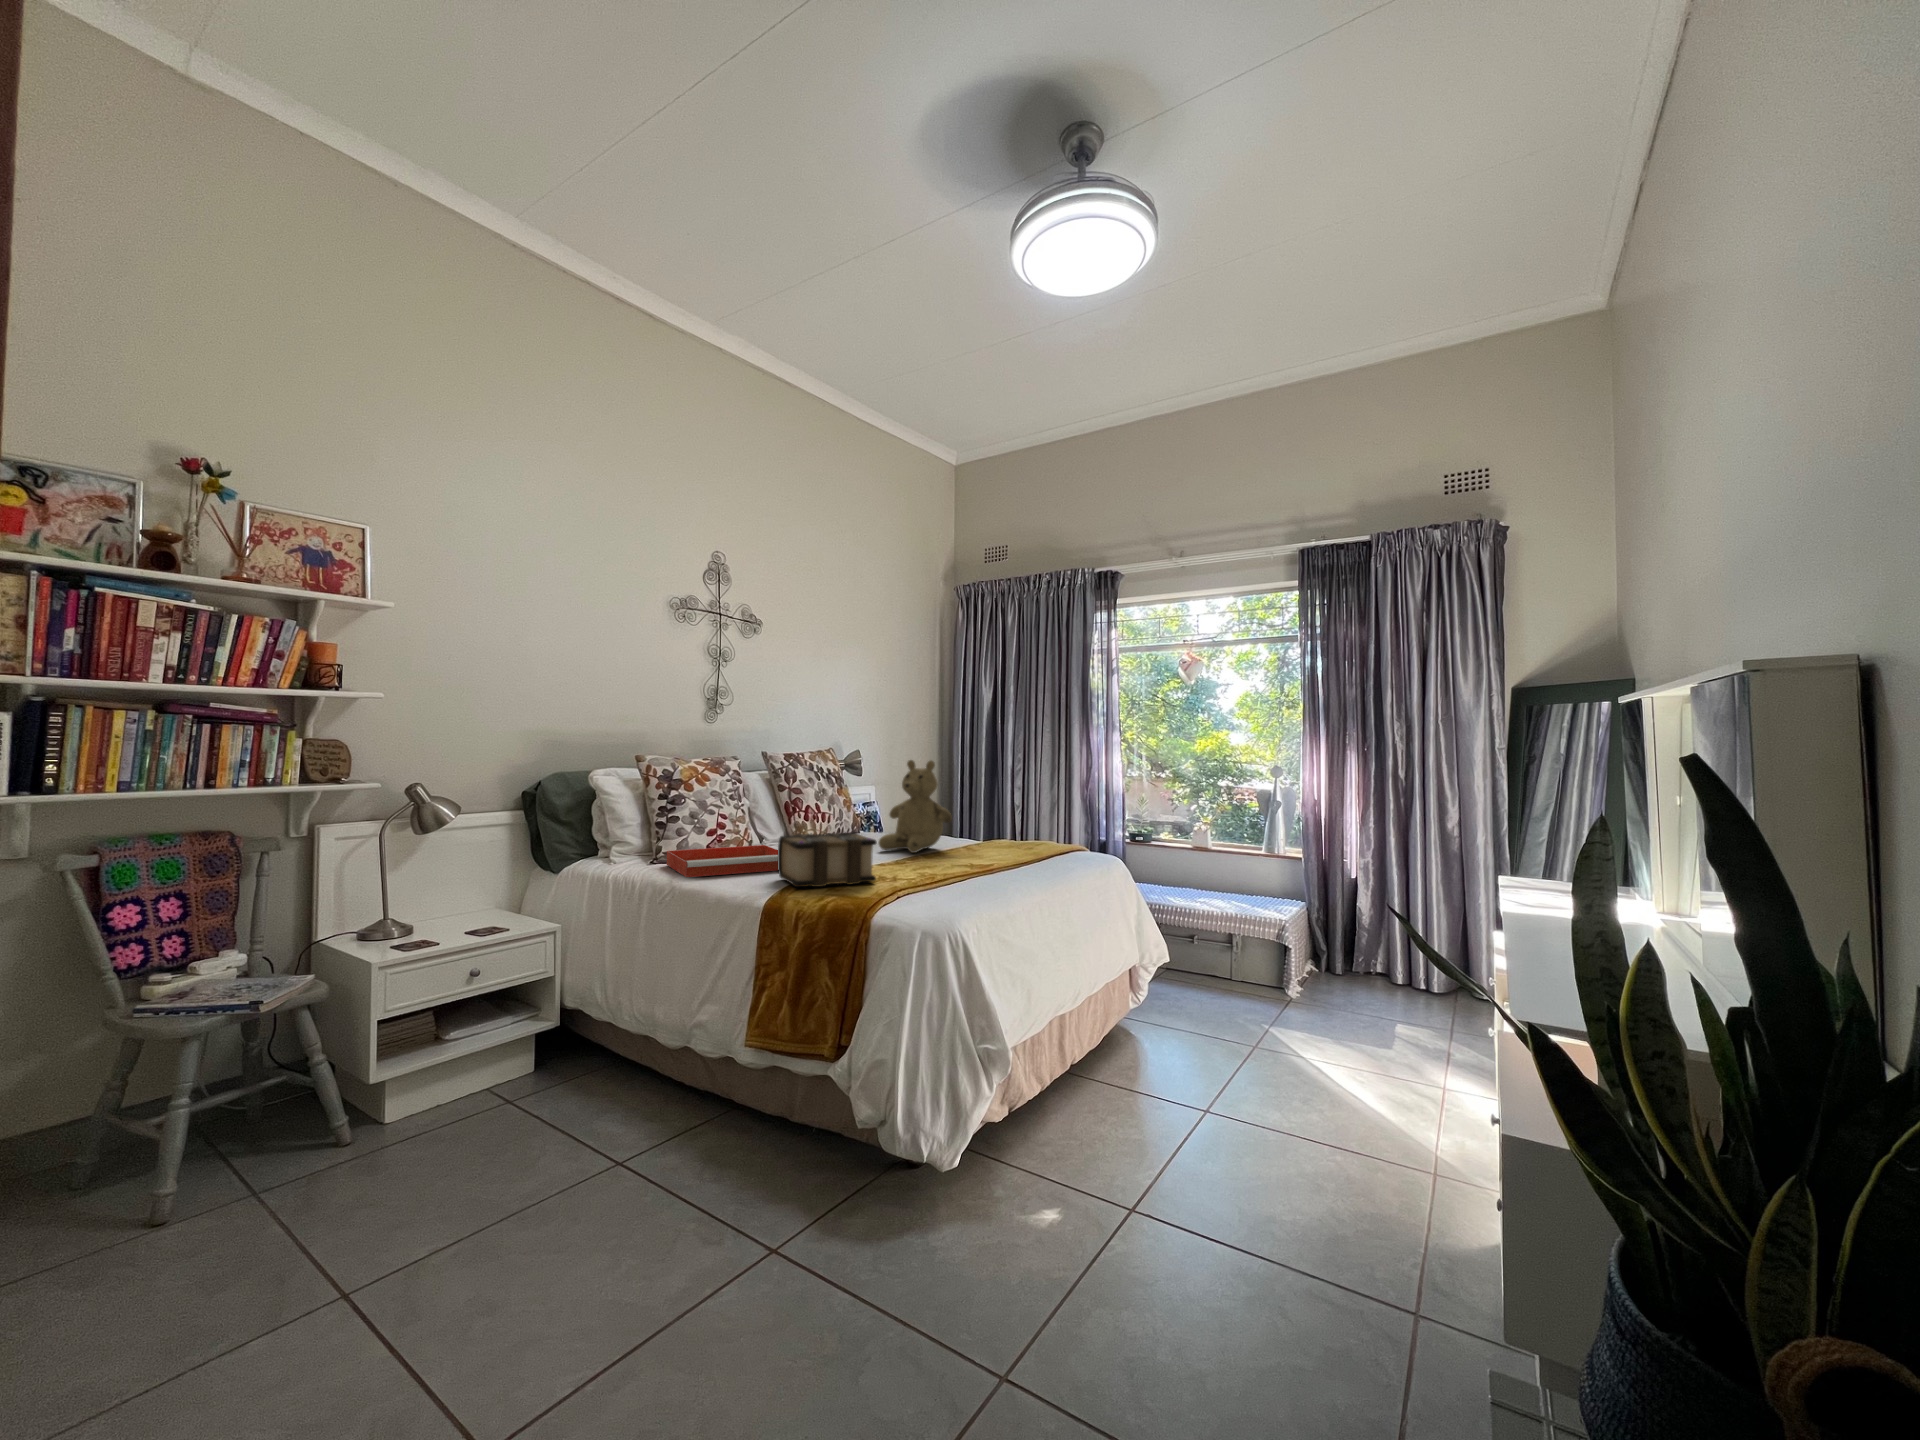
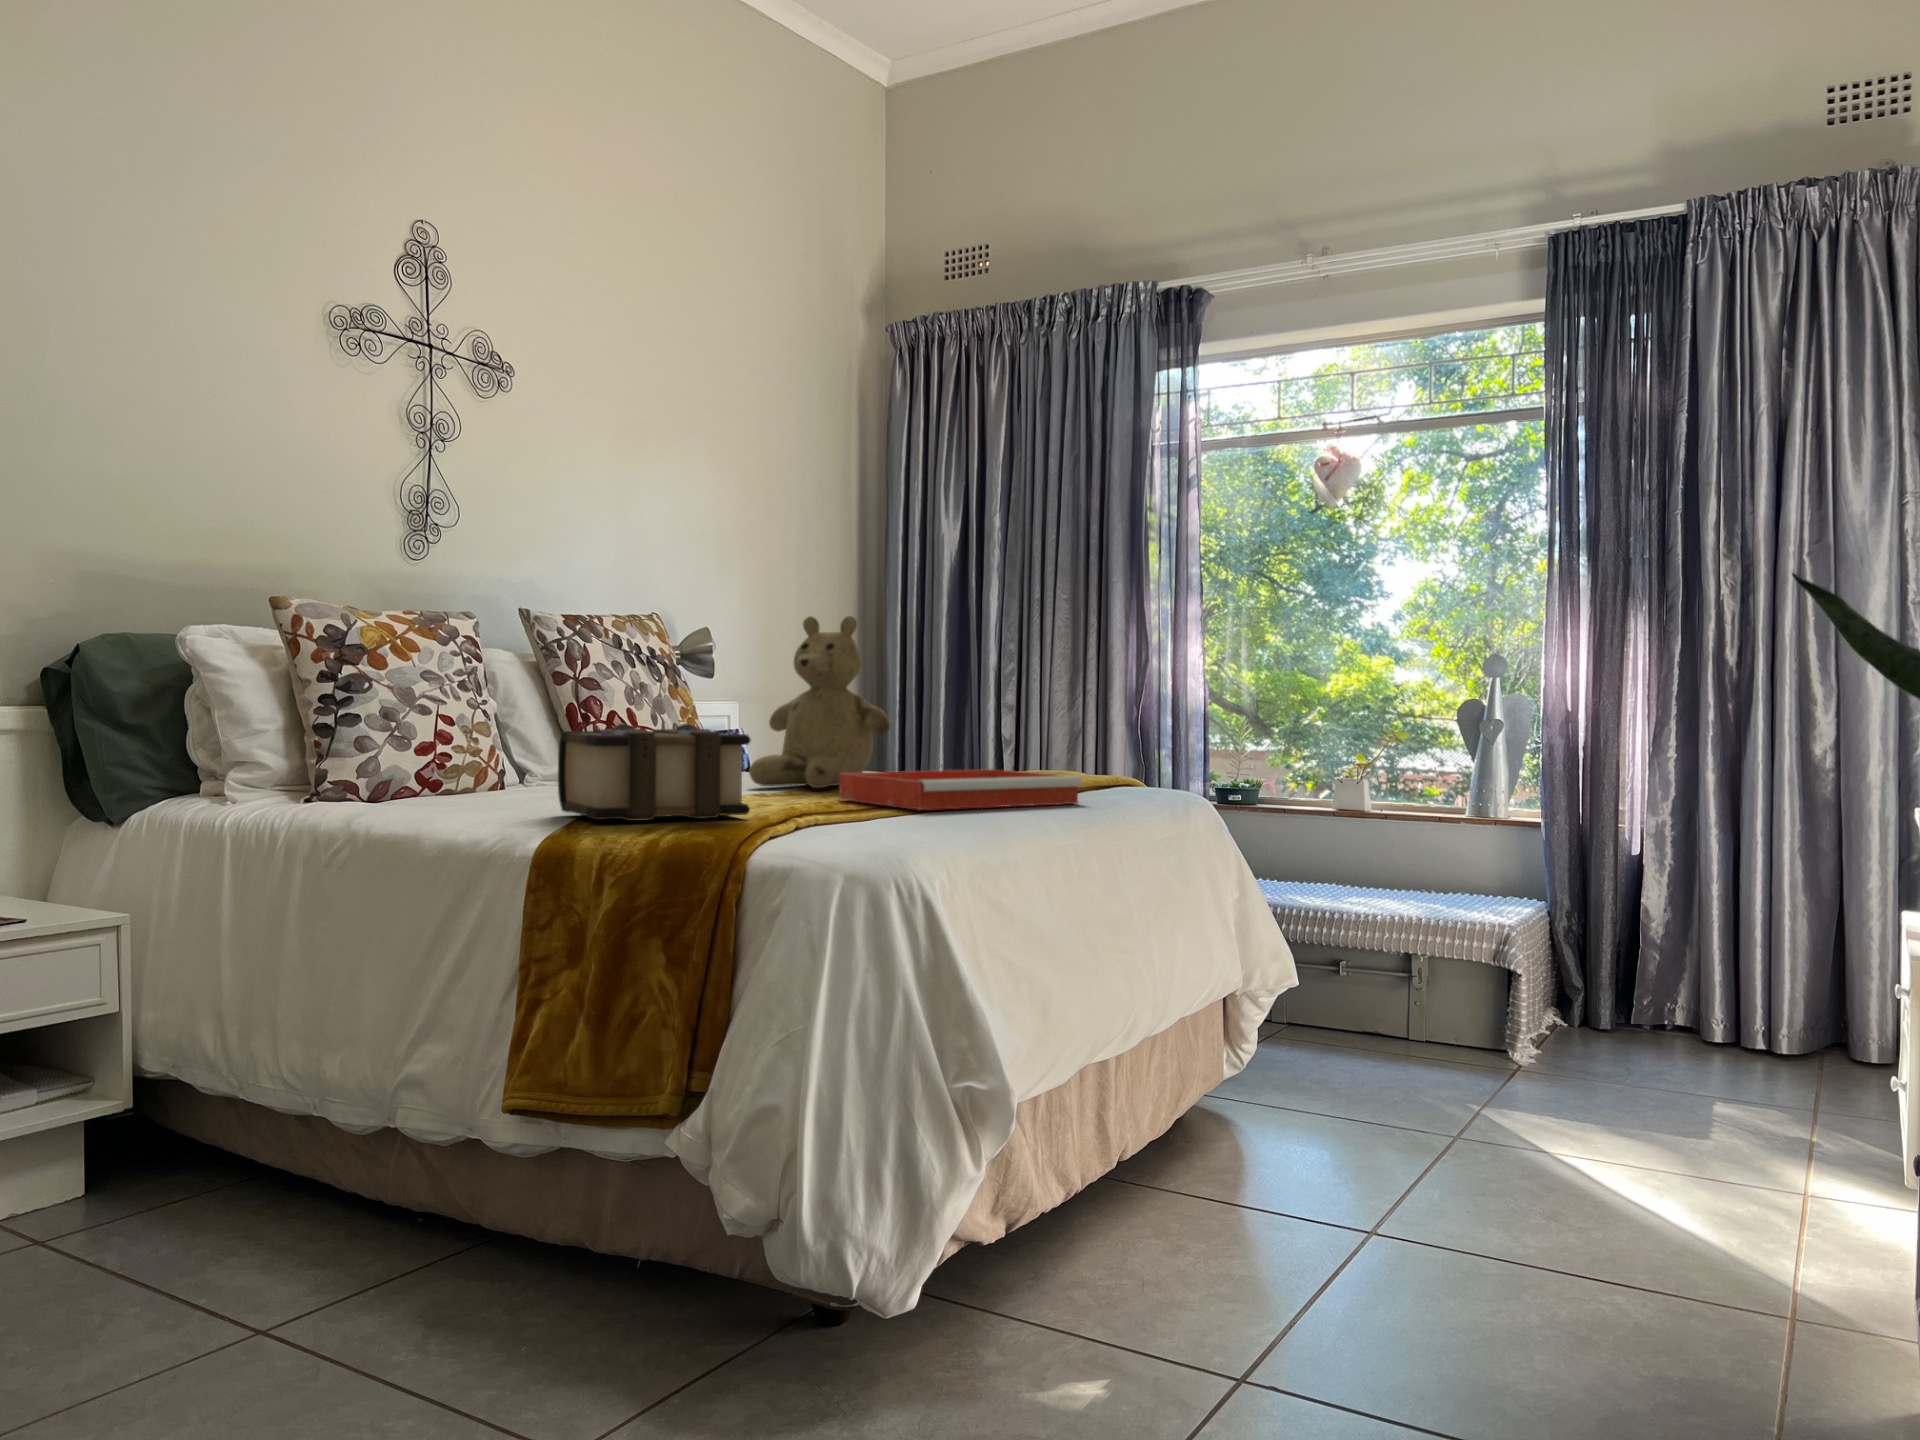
tray: present [667,845,778,877] -> present [839,769,1082,810]

